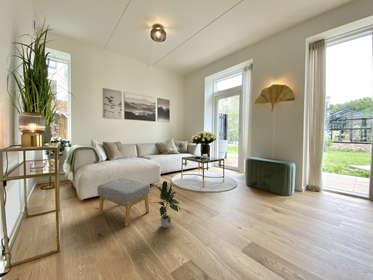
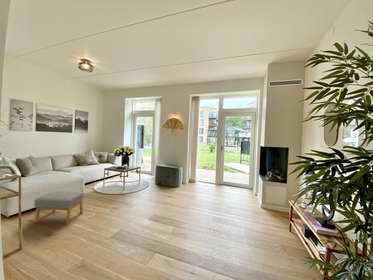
potted plant: present [155,181,180,228] -> none [91,188,112,218]

